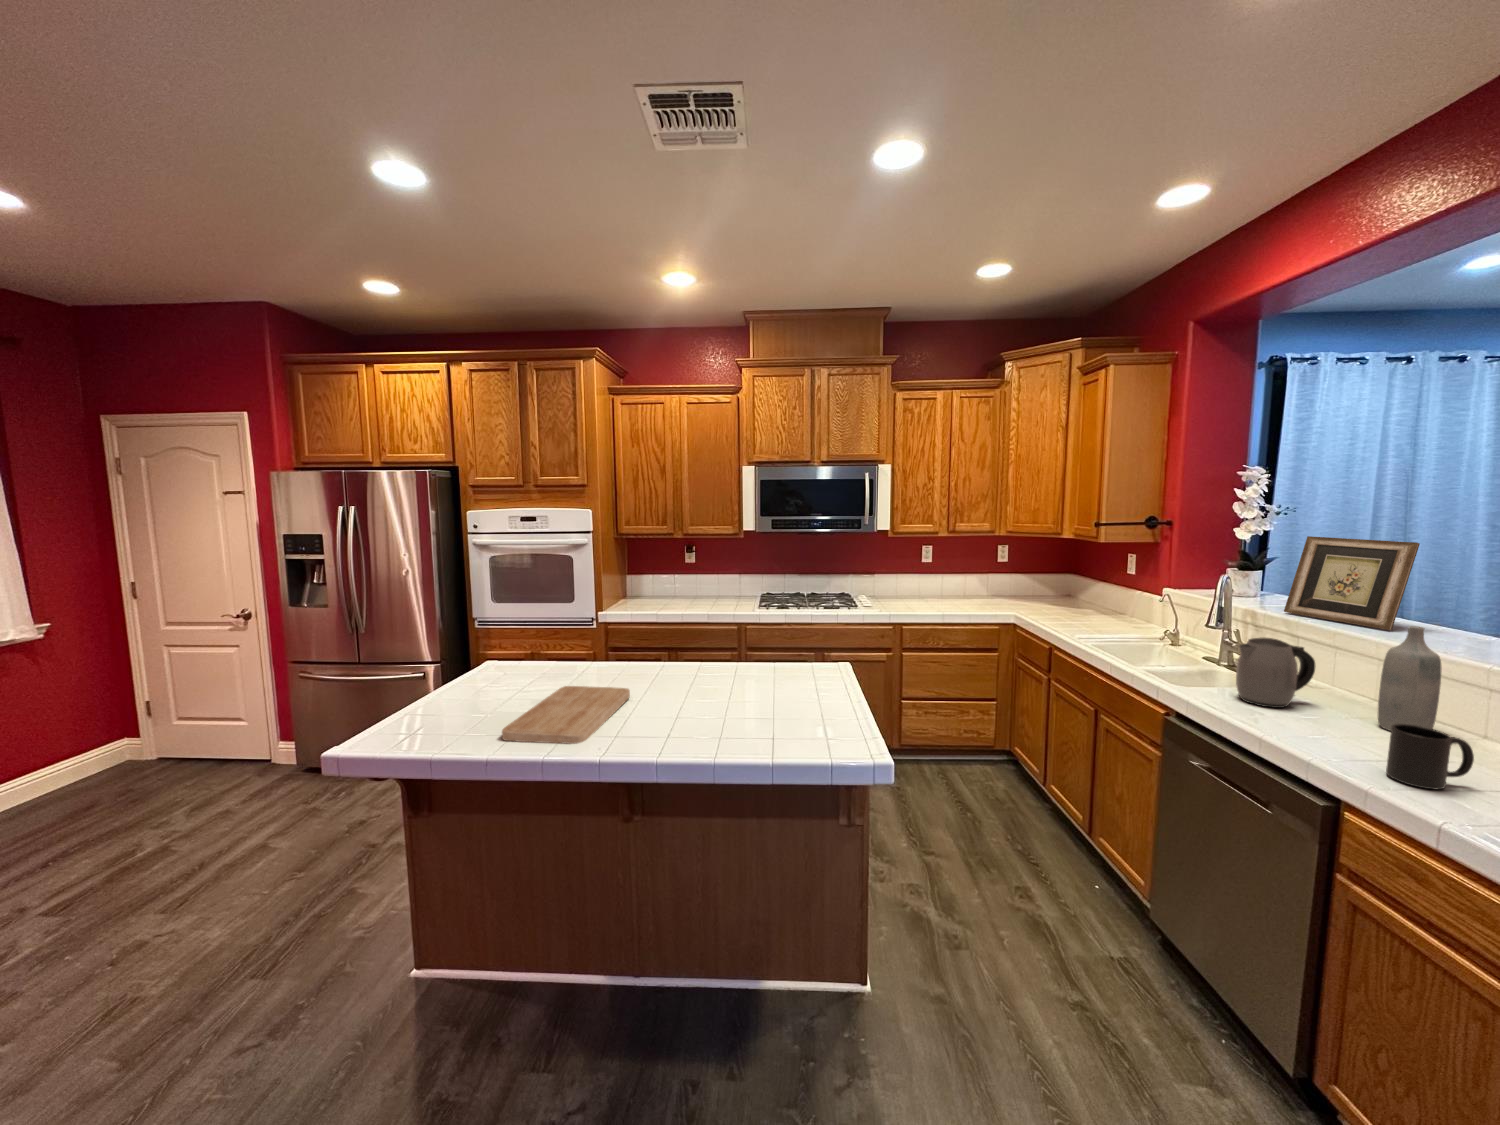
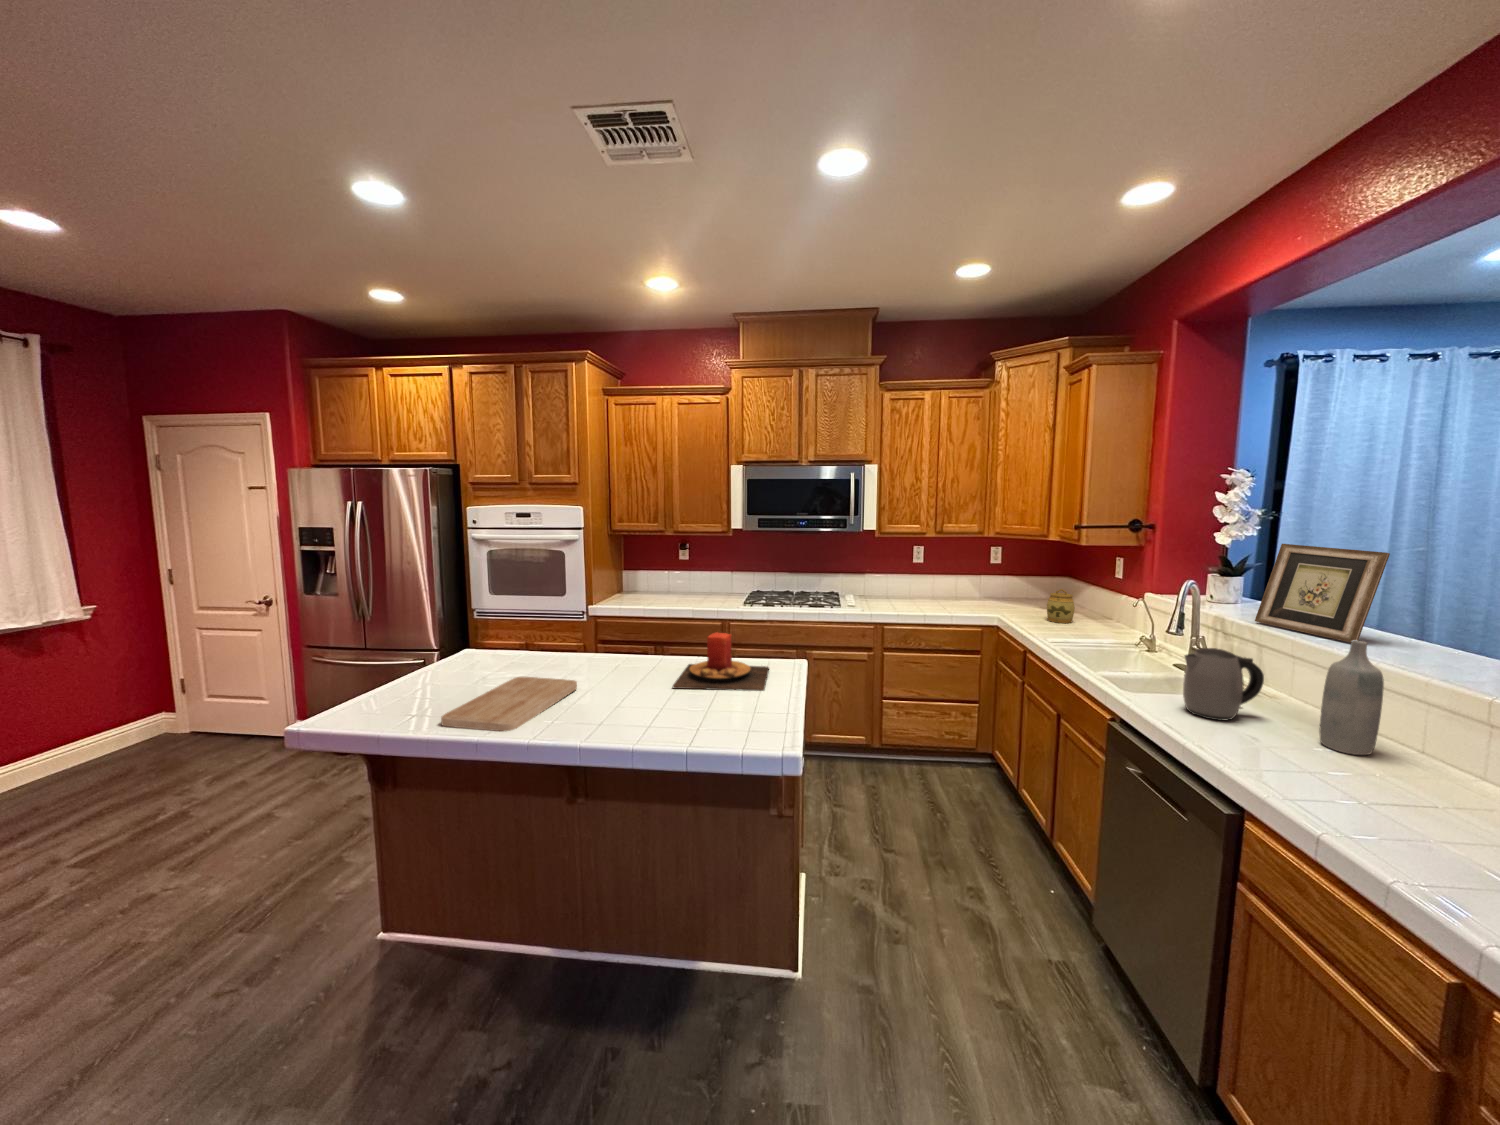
jar: none [1061,585,1090,619] -> present [1047,589,1075,623]
candle: none [730,634,826,694] -> present [673,632,769,691]
mug: present [1386,724,1474,789] -> none [1298,741,1386,810]

